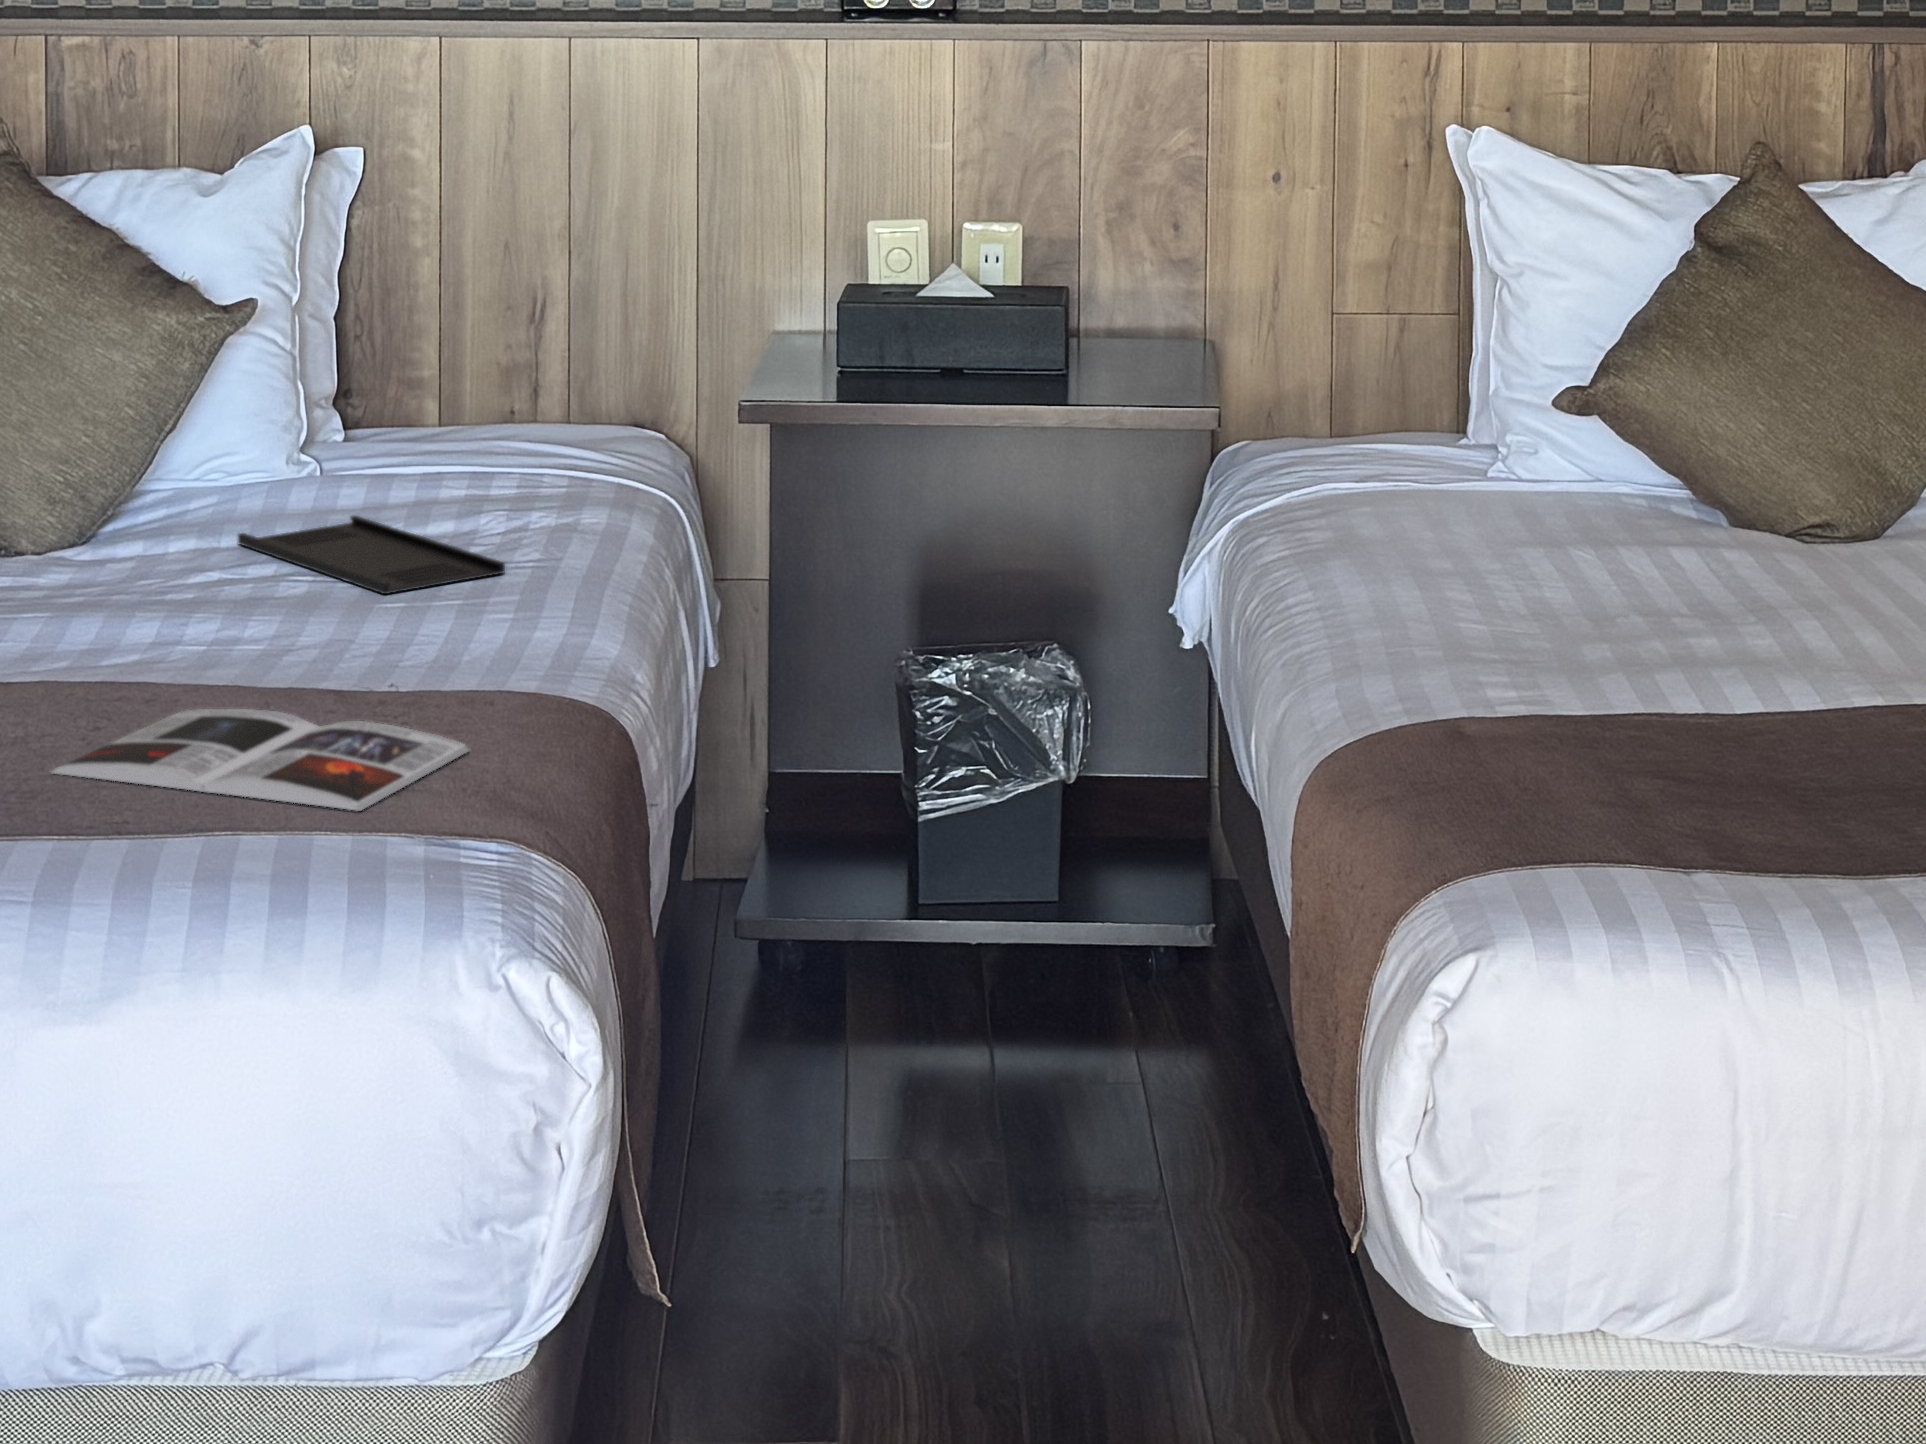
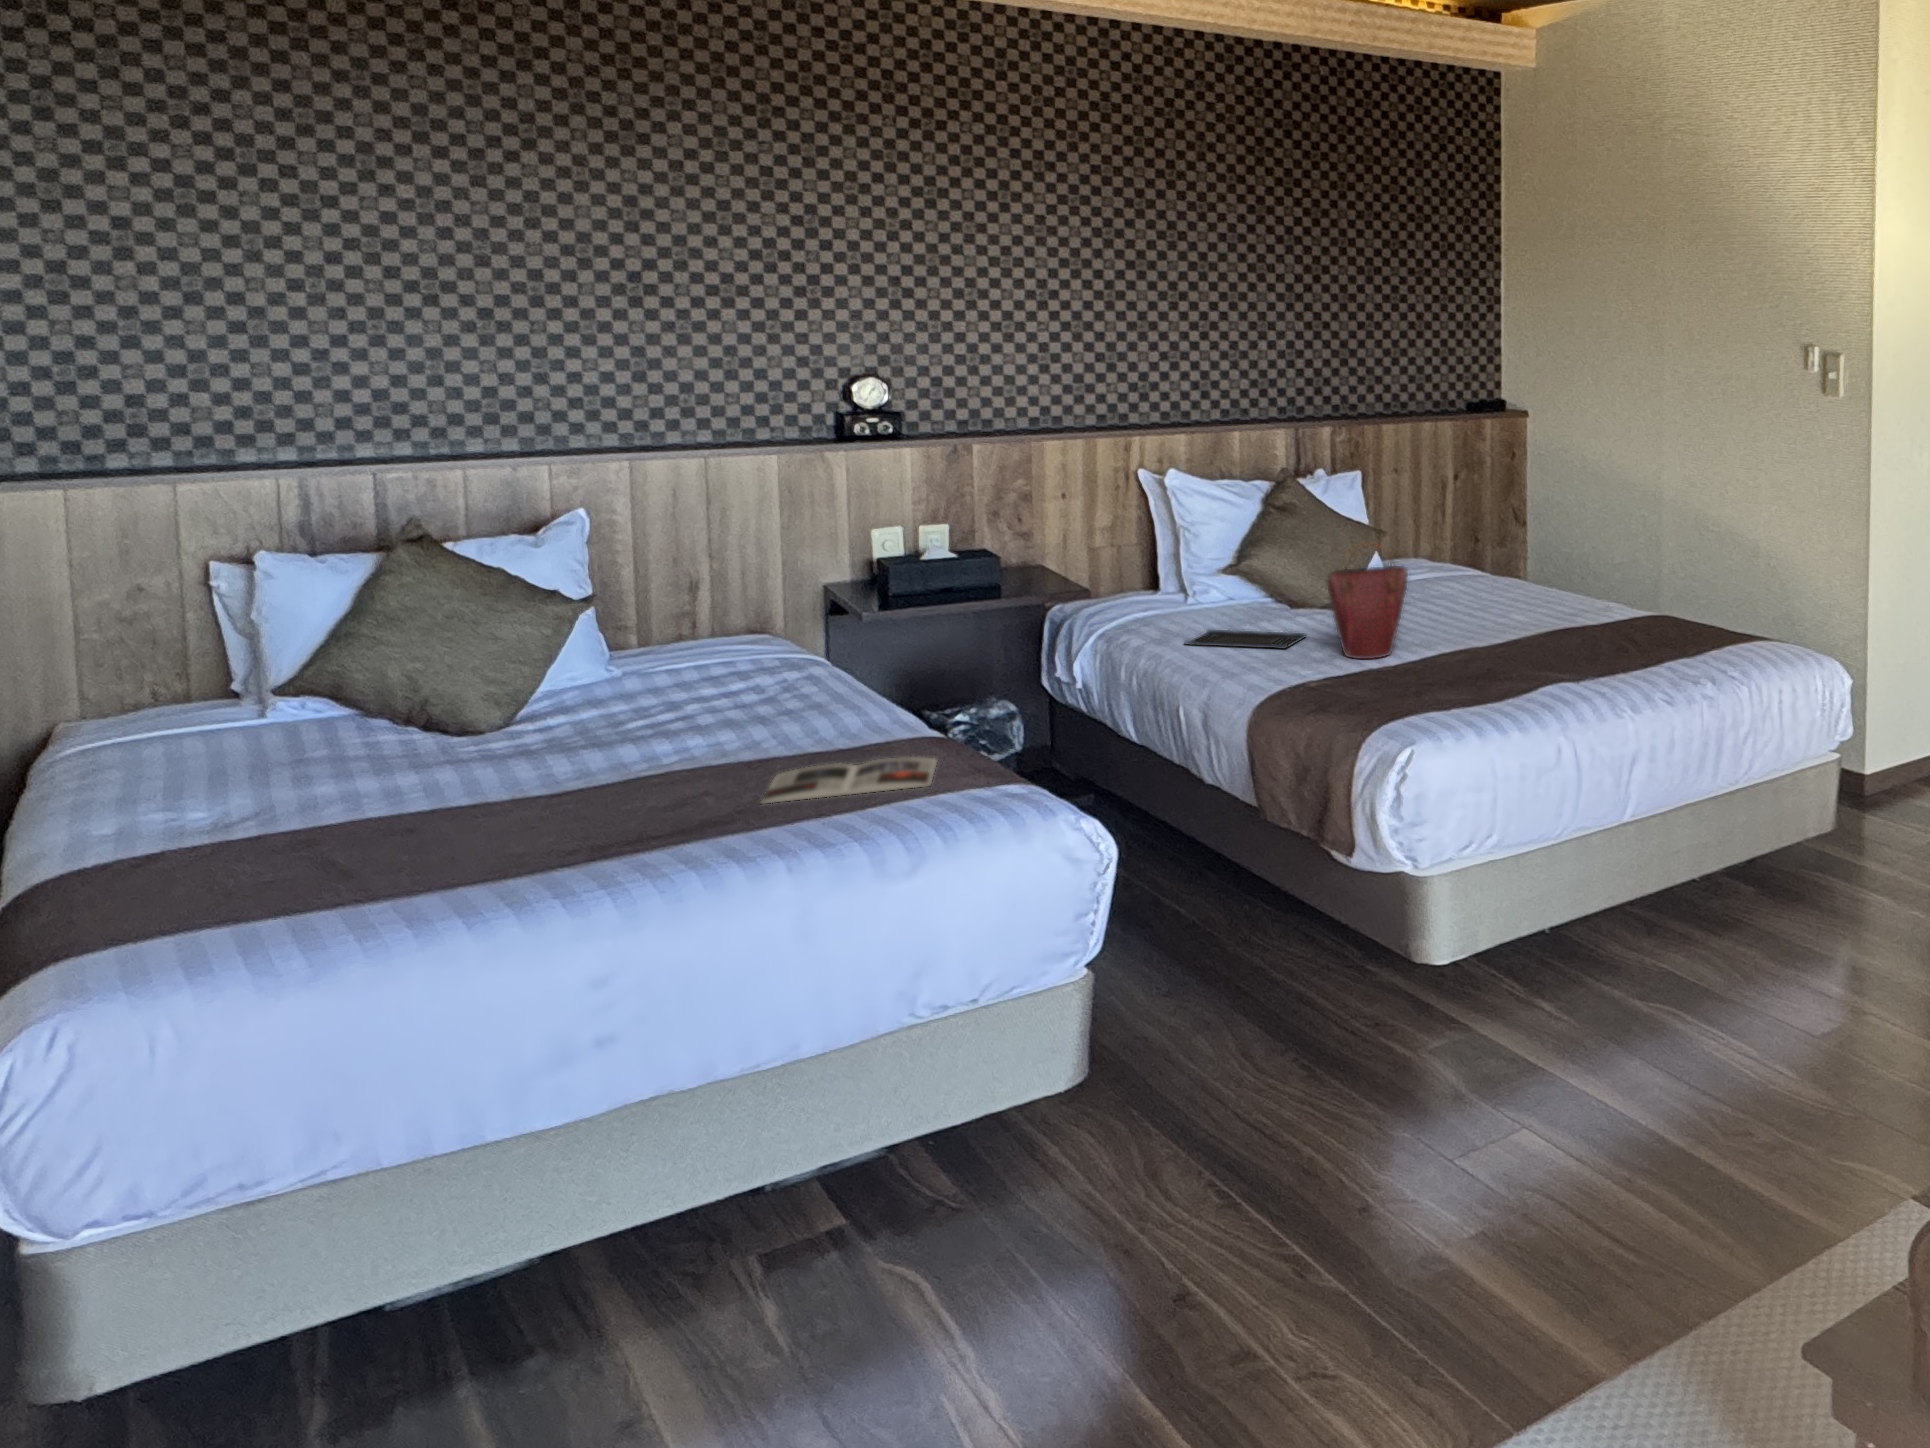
handbag: none [1666,337,1908,698] -> present [1328,542,1408,659]
tray: present [238,515,505,594] -> present [1185,630,1306,649]

